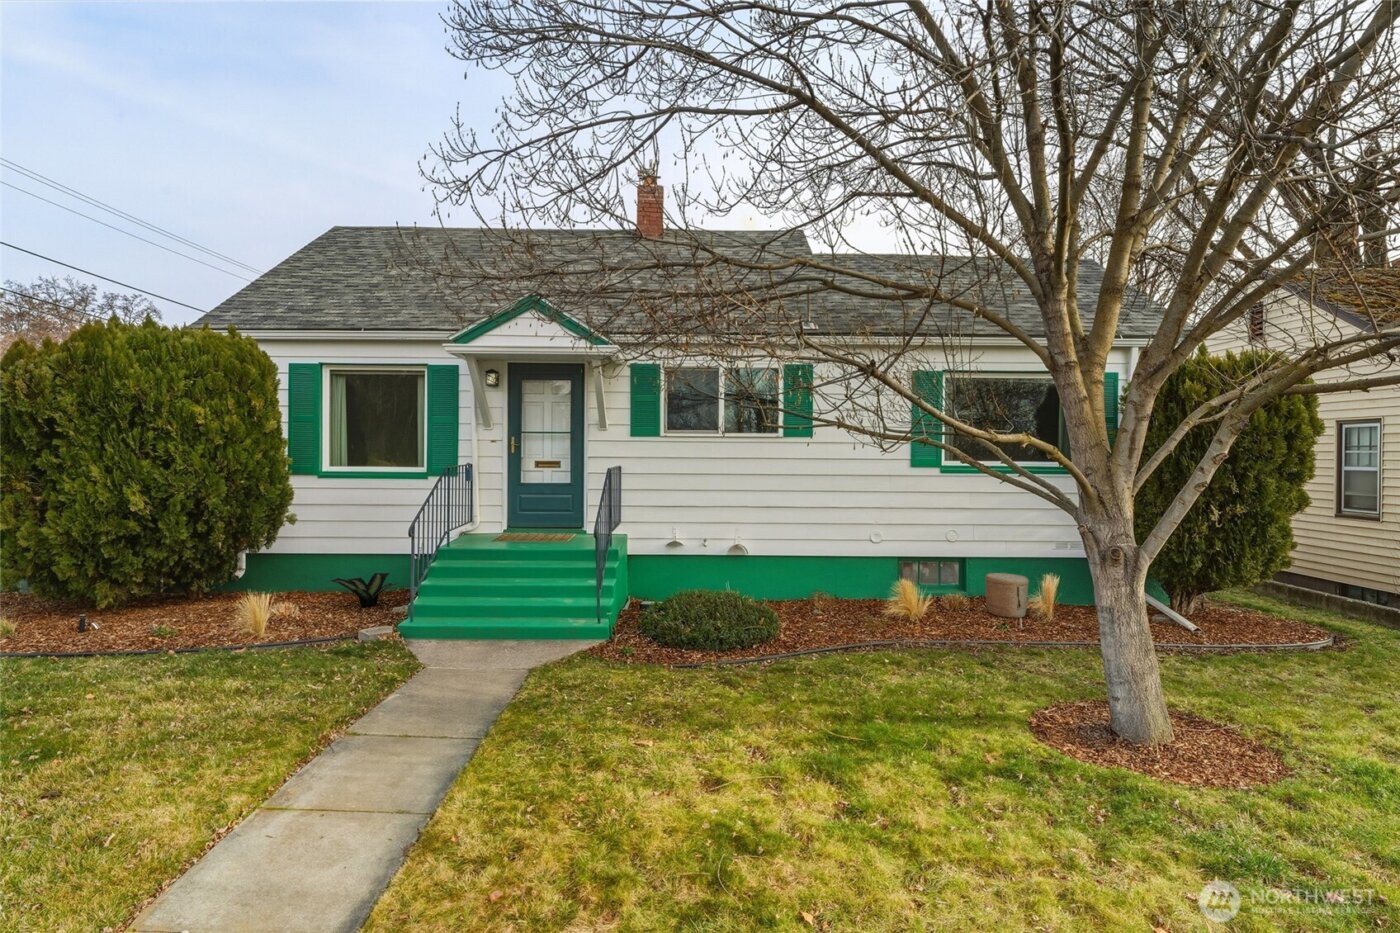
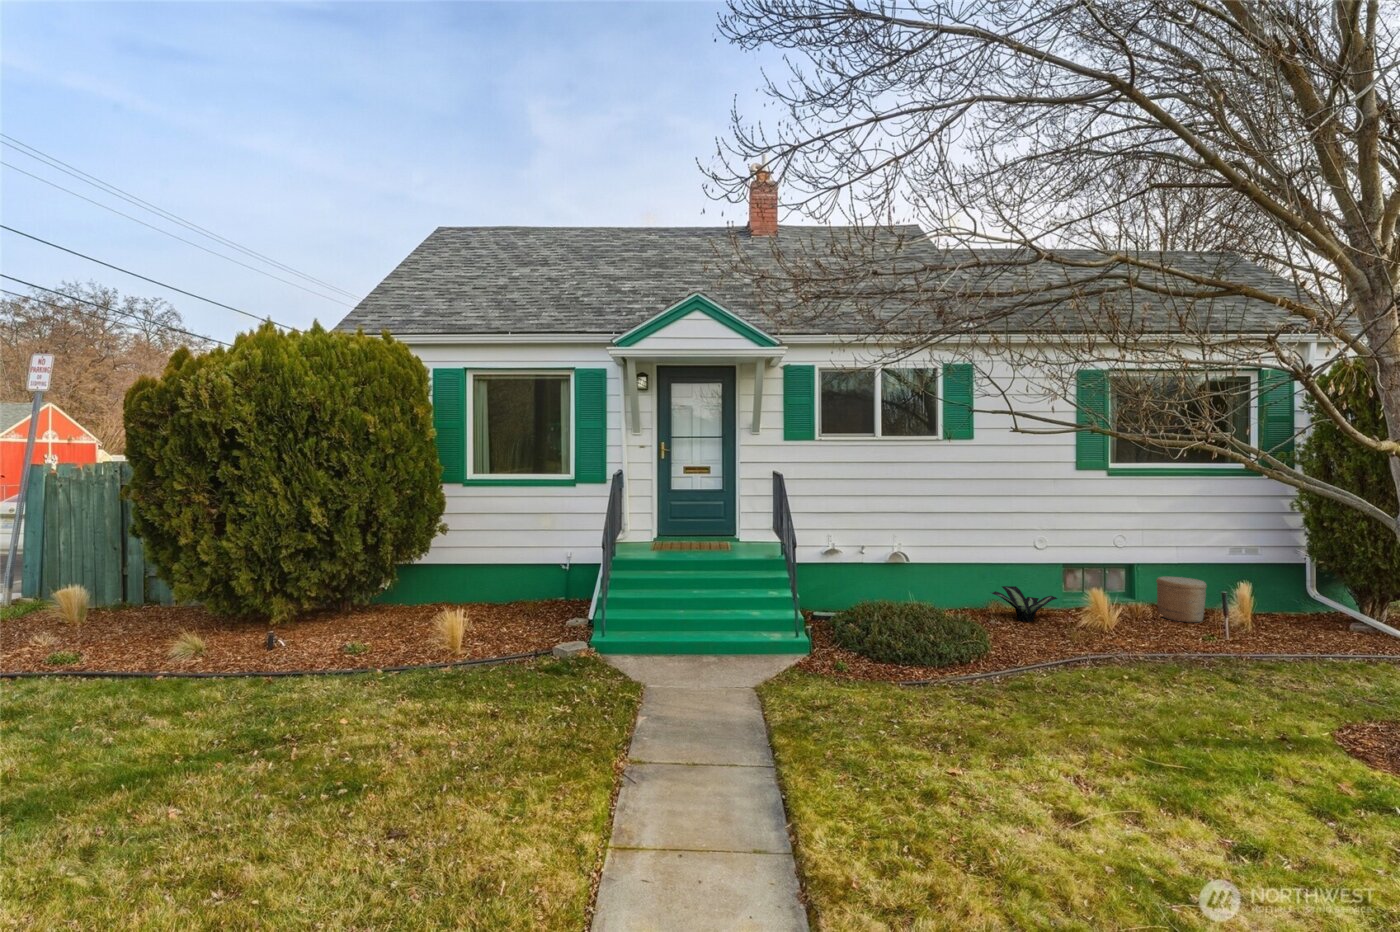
potted plant: present [331,573,397,607] -> present [992,586,1057,622]

